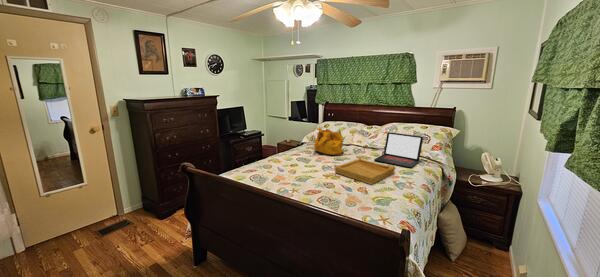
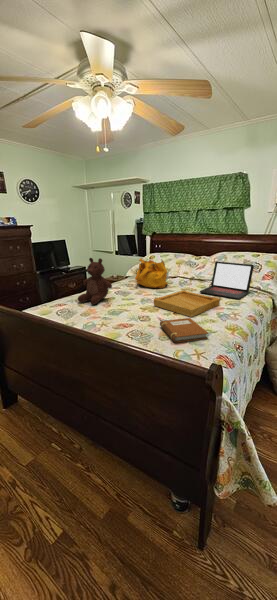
teddy bear: none [265,128,296,171] -> present [78,258,112,304]
notebook: none [345,186,390,209] -> present [160,318,208,342]

